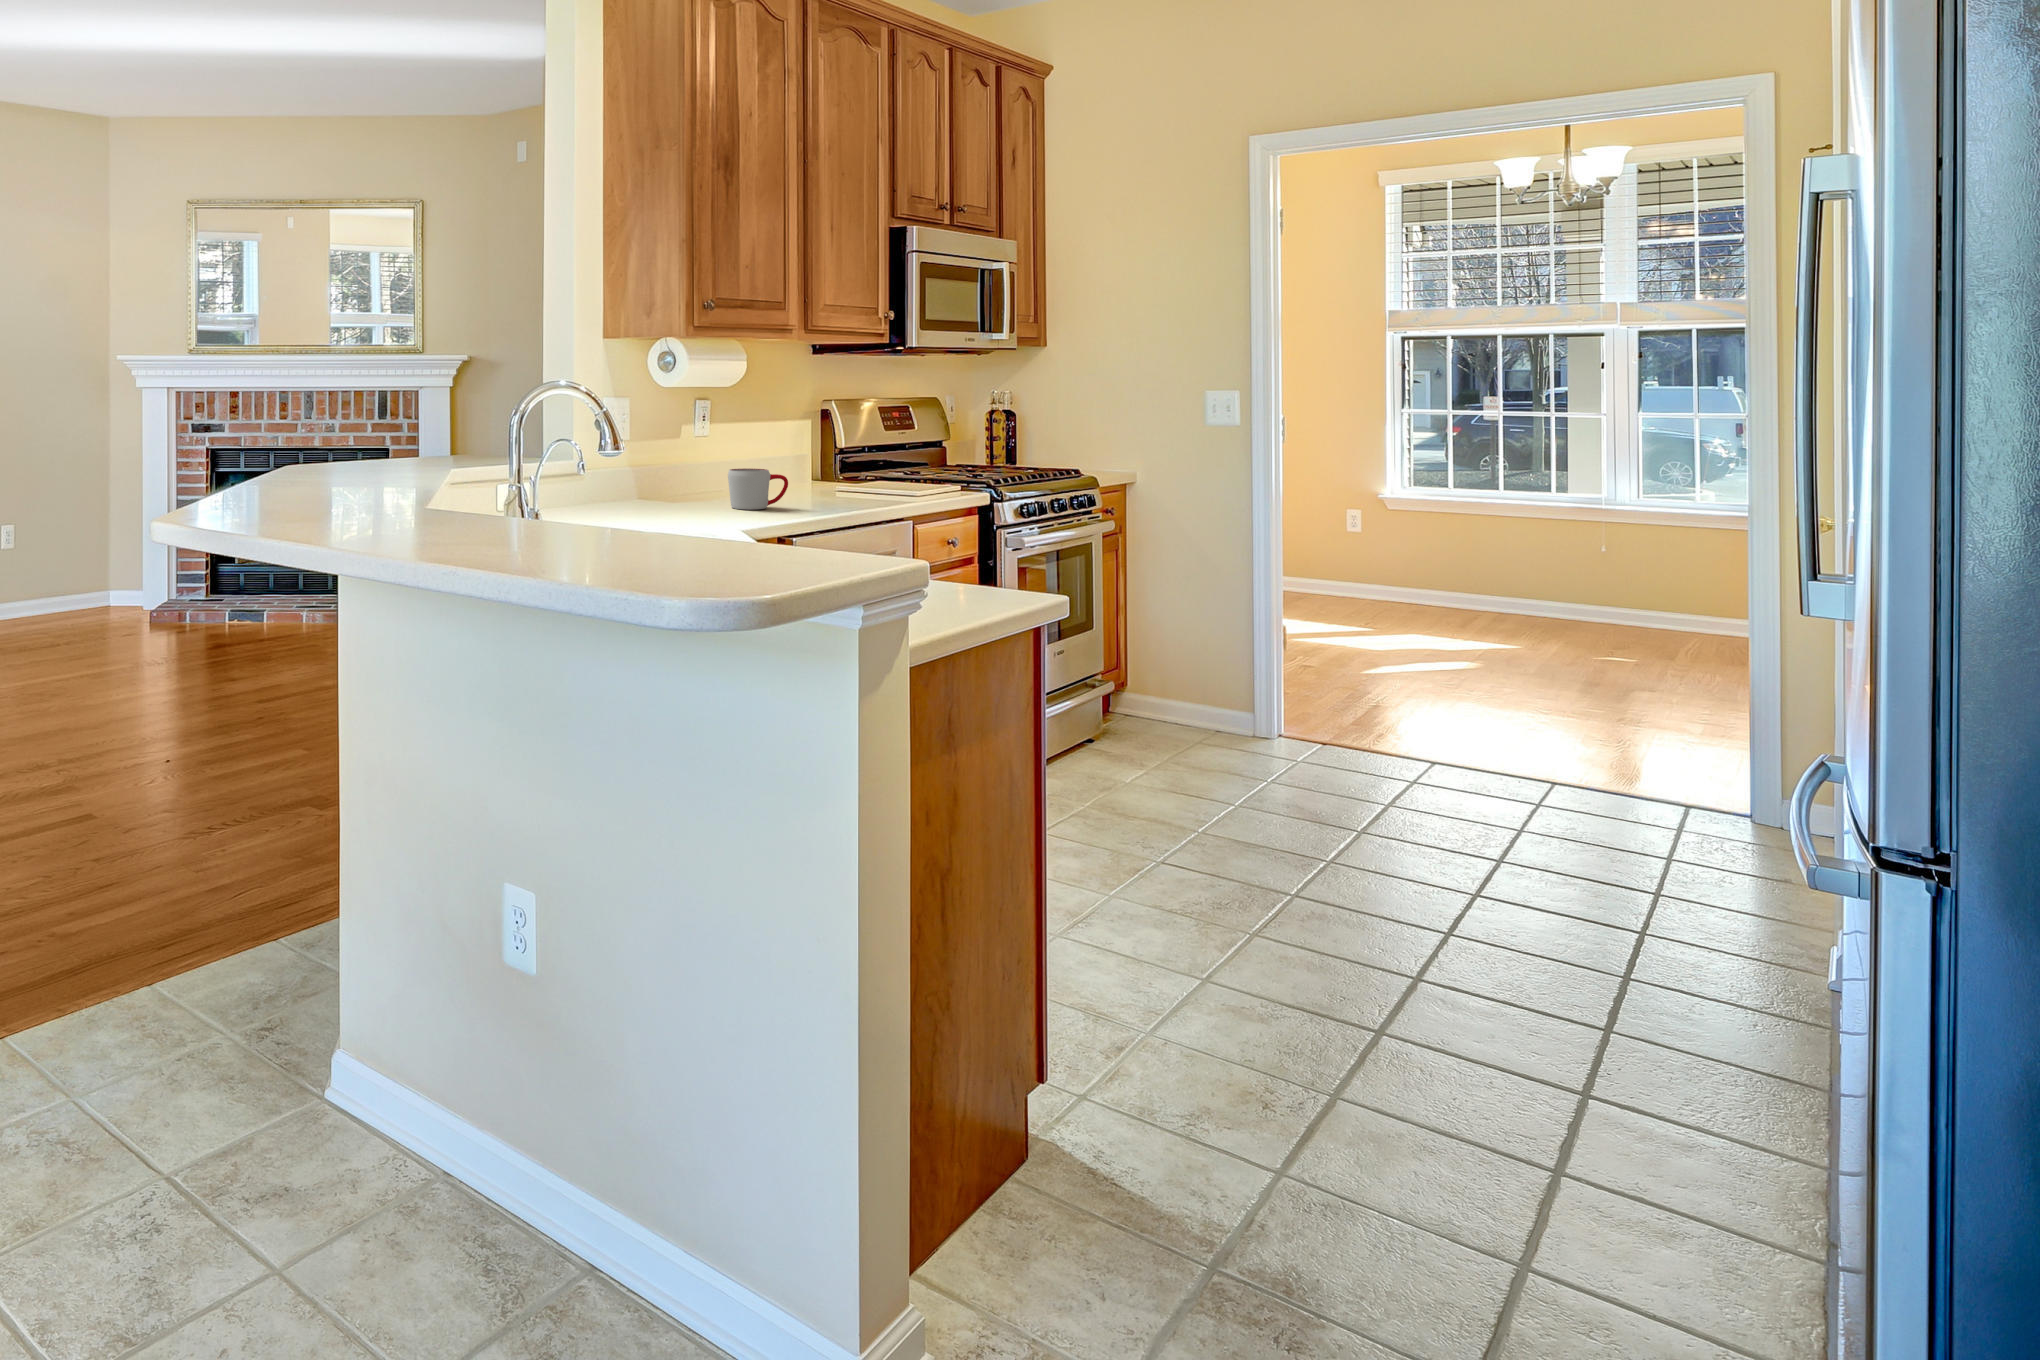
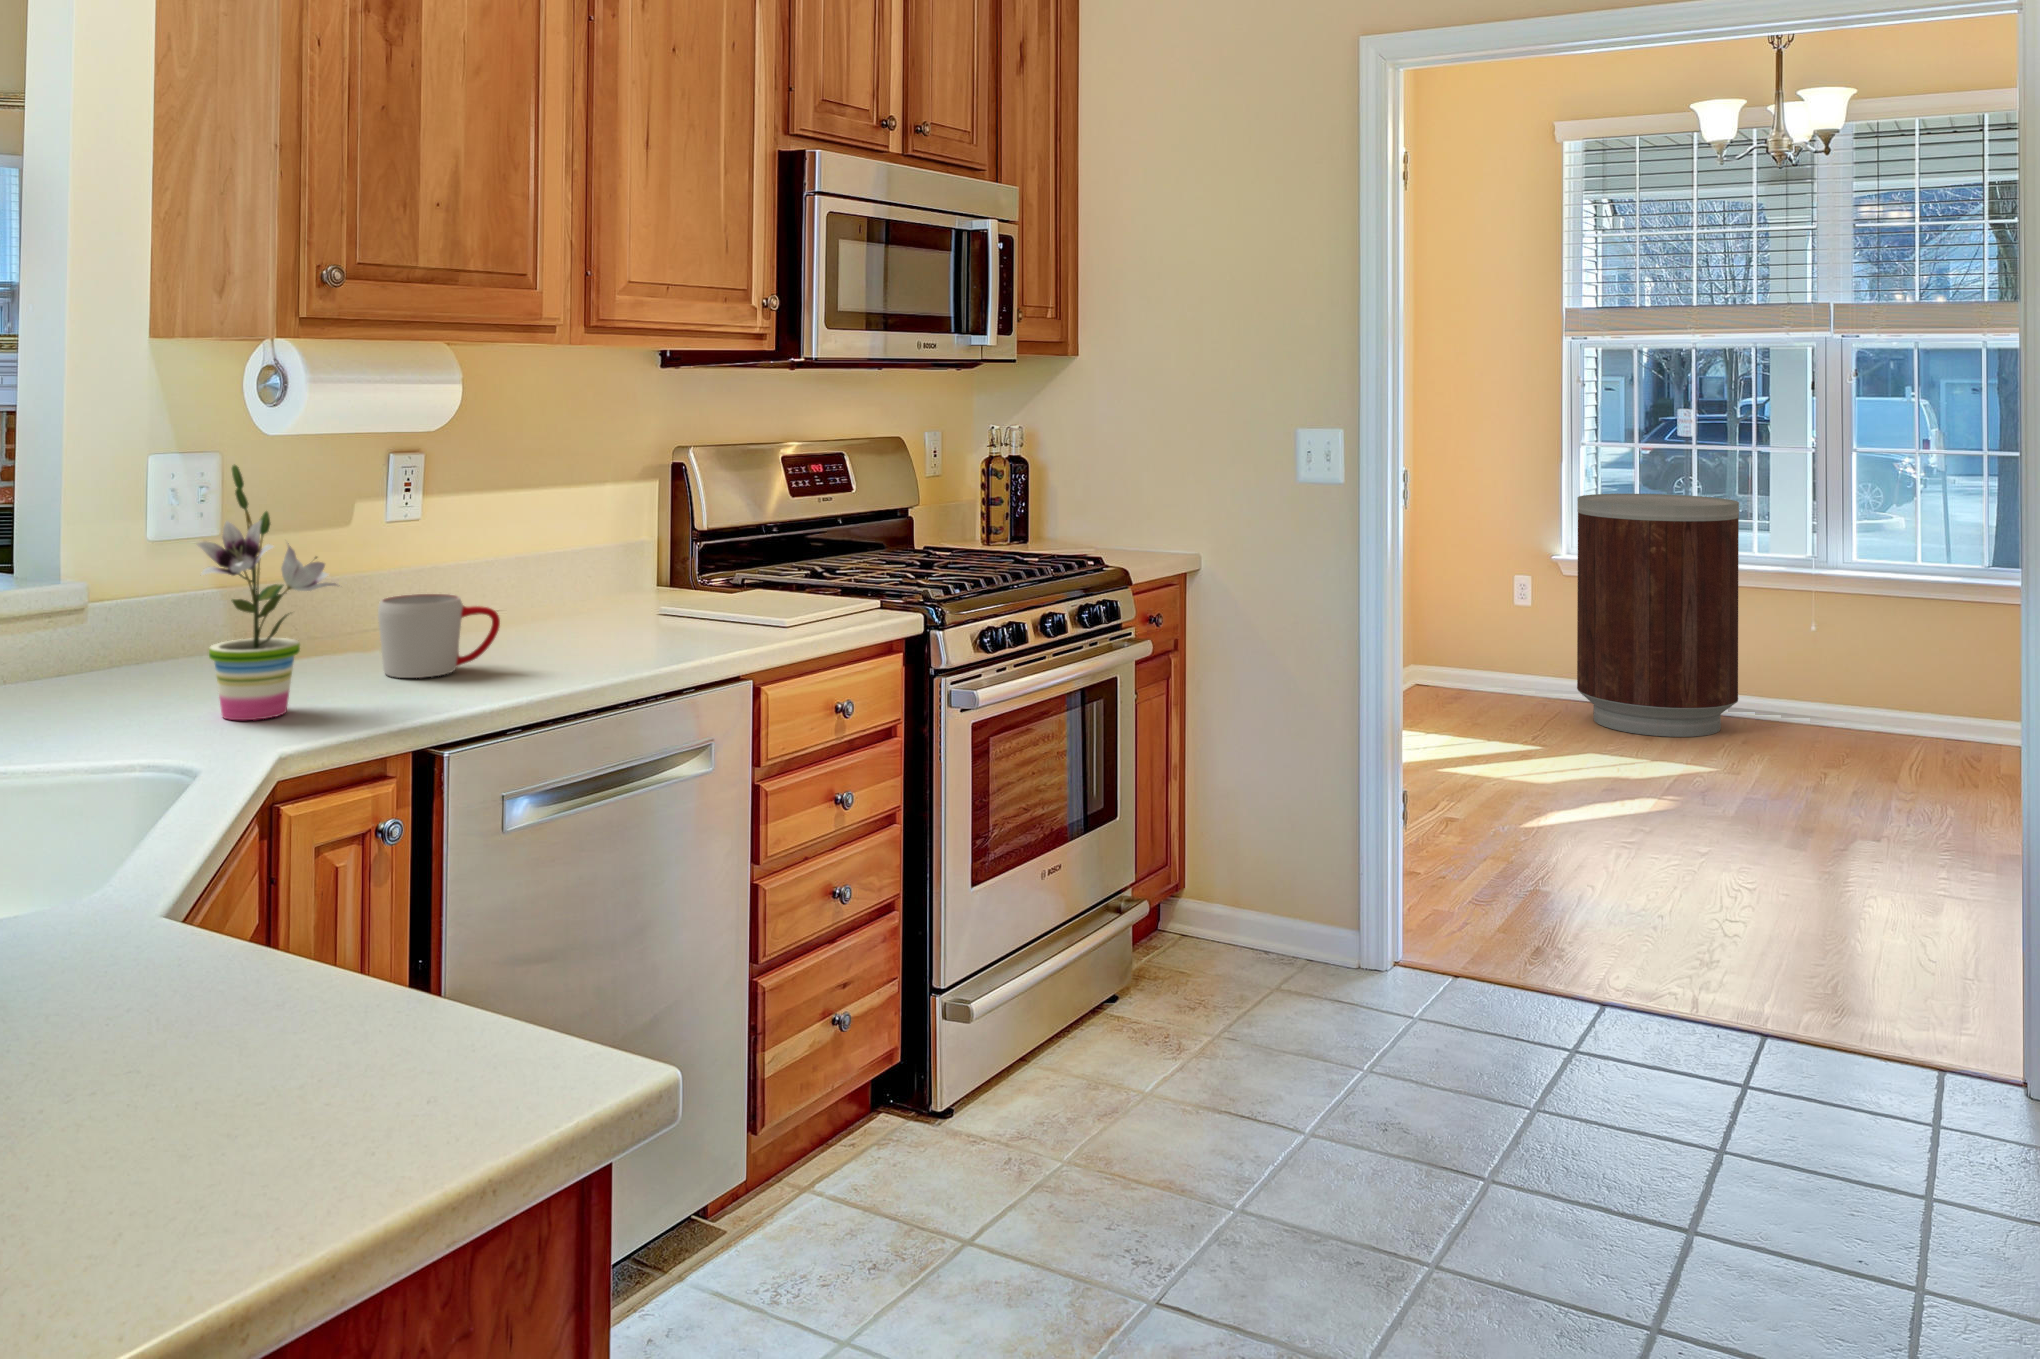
potted plant: none [677,397,734,520] -> present [196,465,337,720]
trash can: none [1403,449,1542,628] -> present [1577,494,1739,737]

